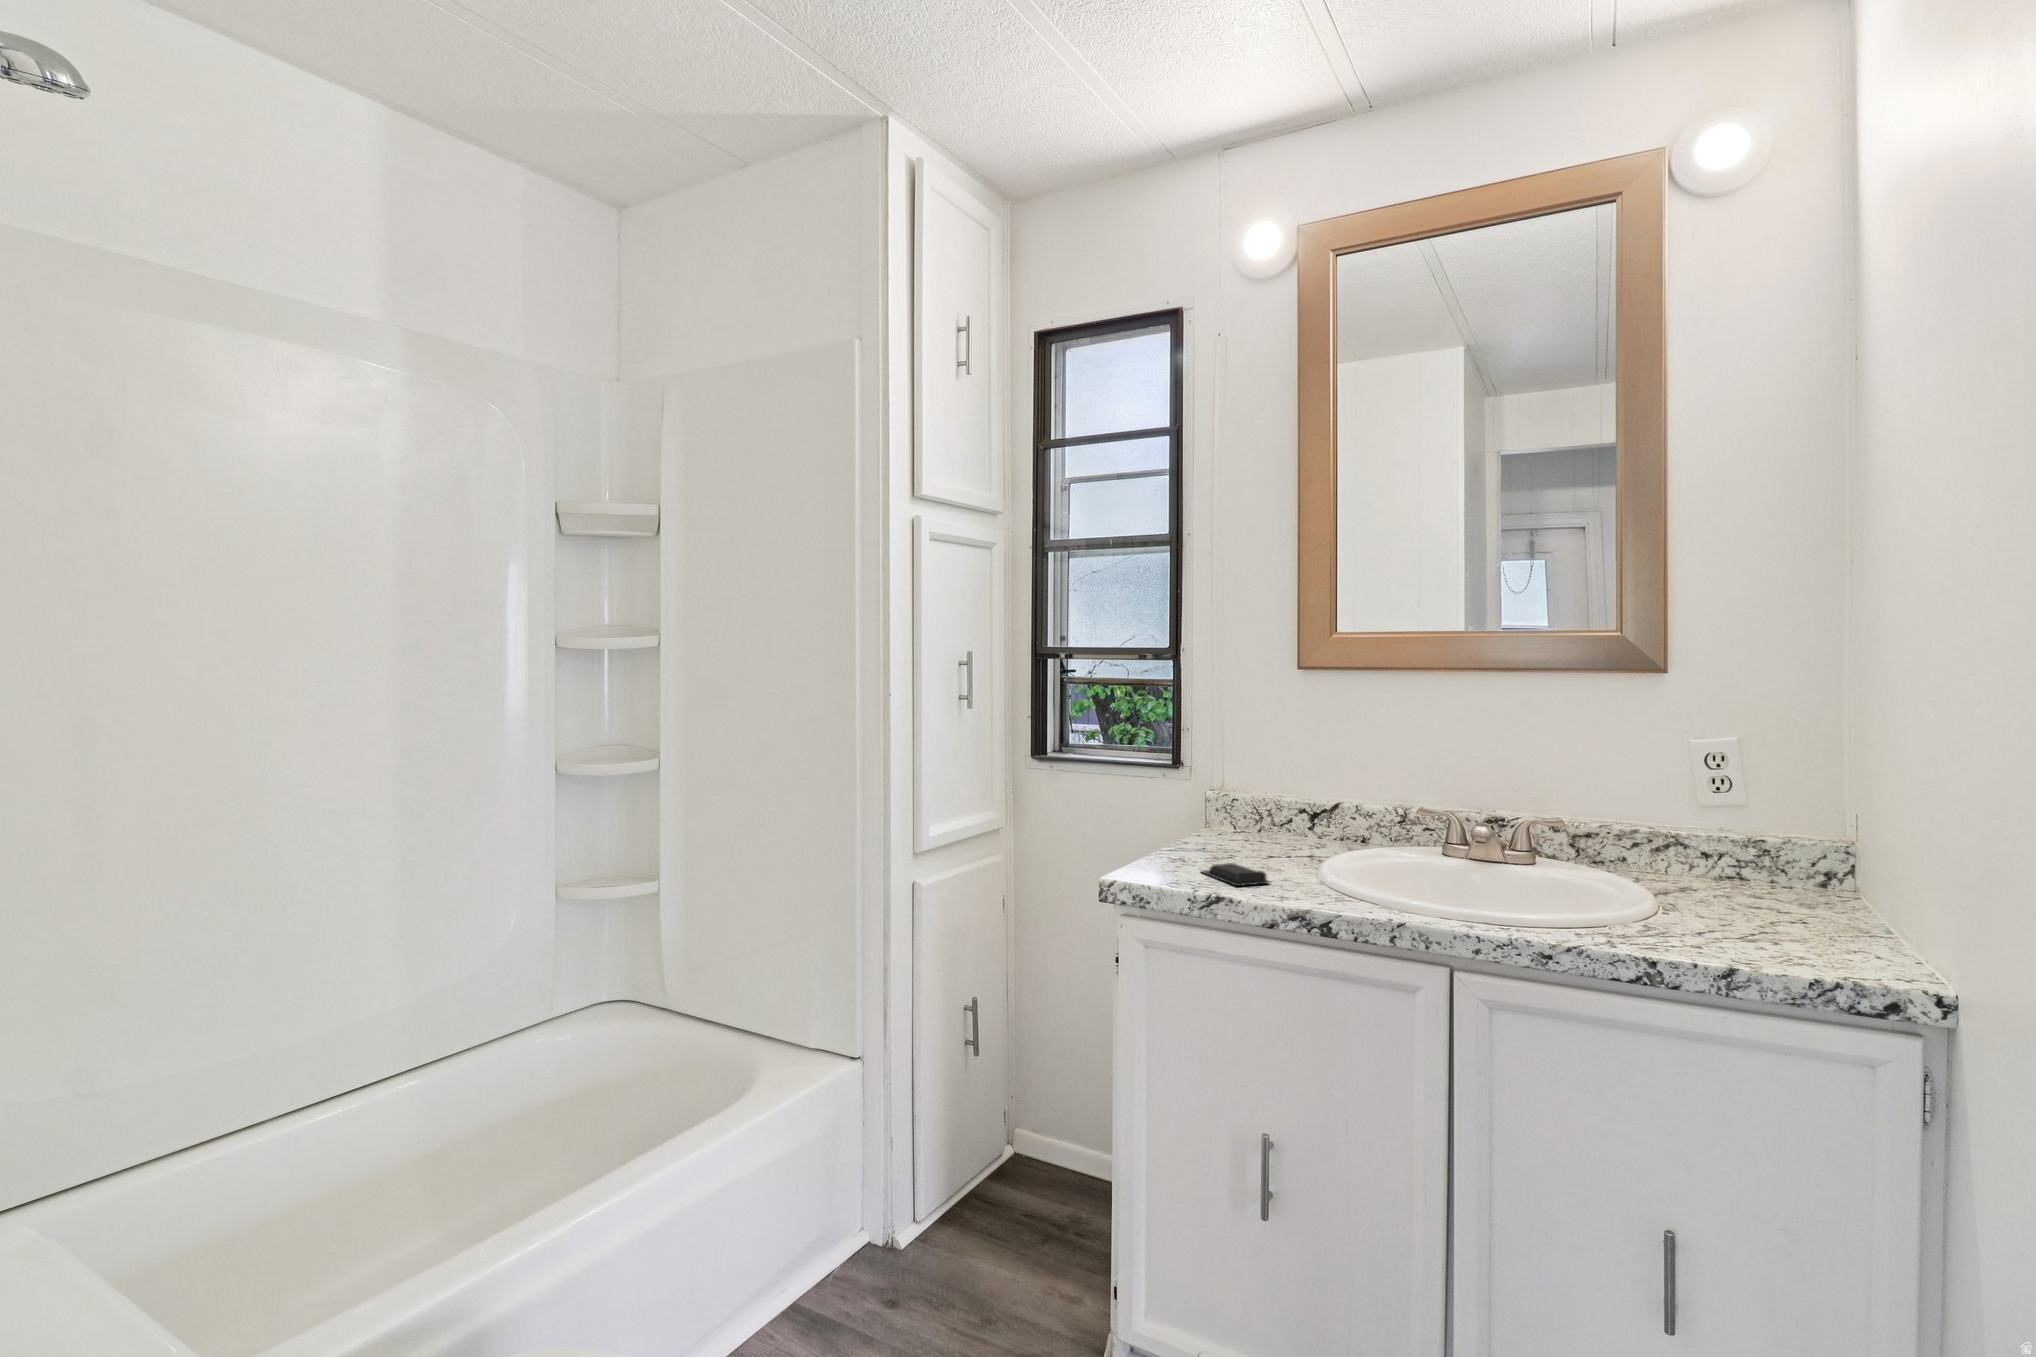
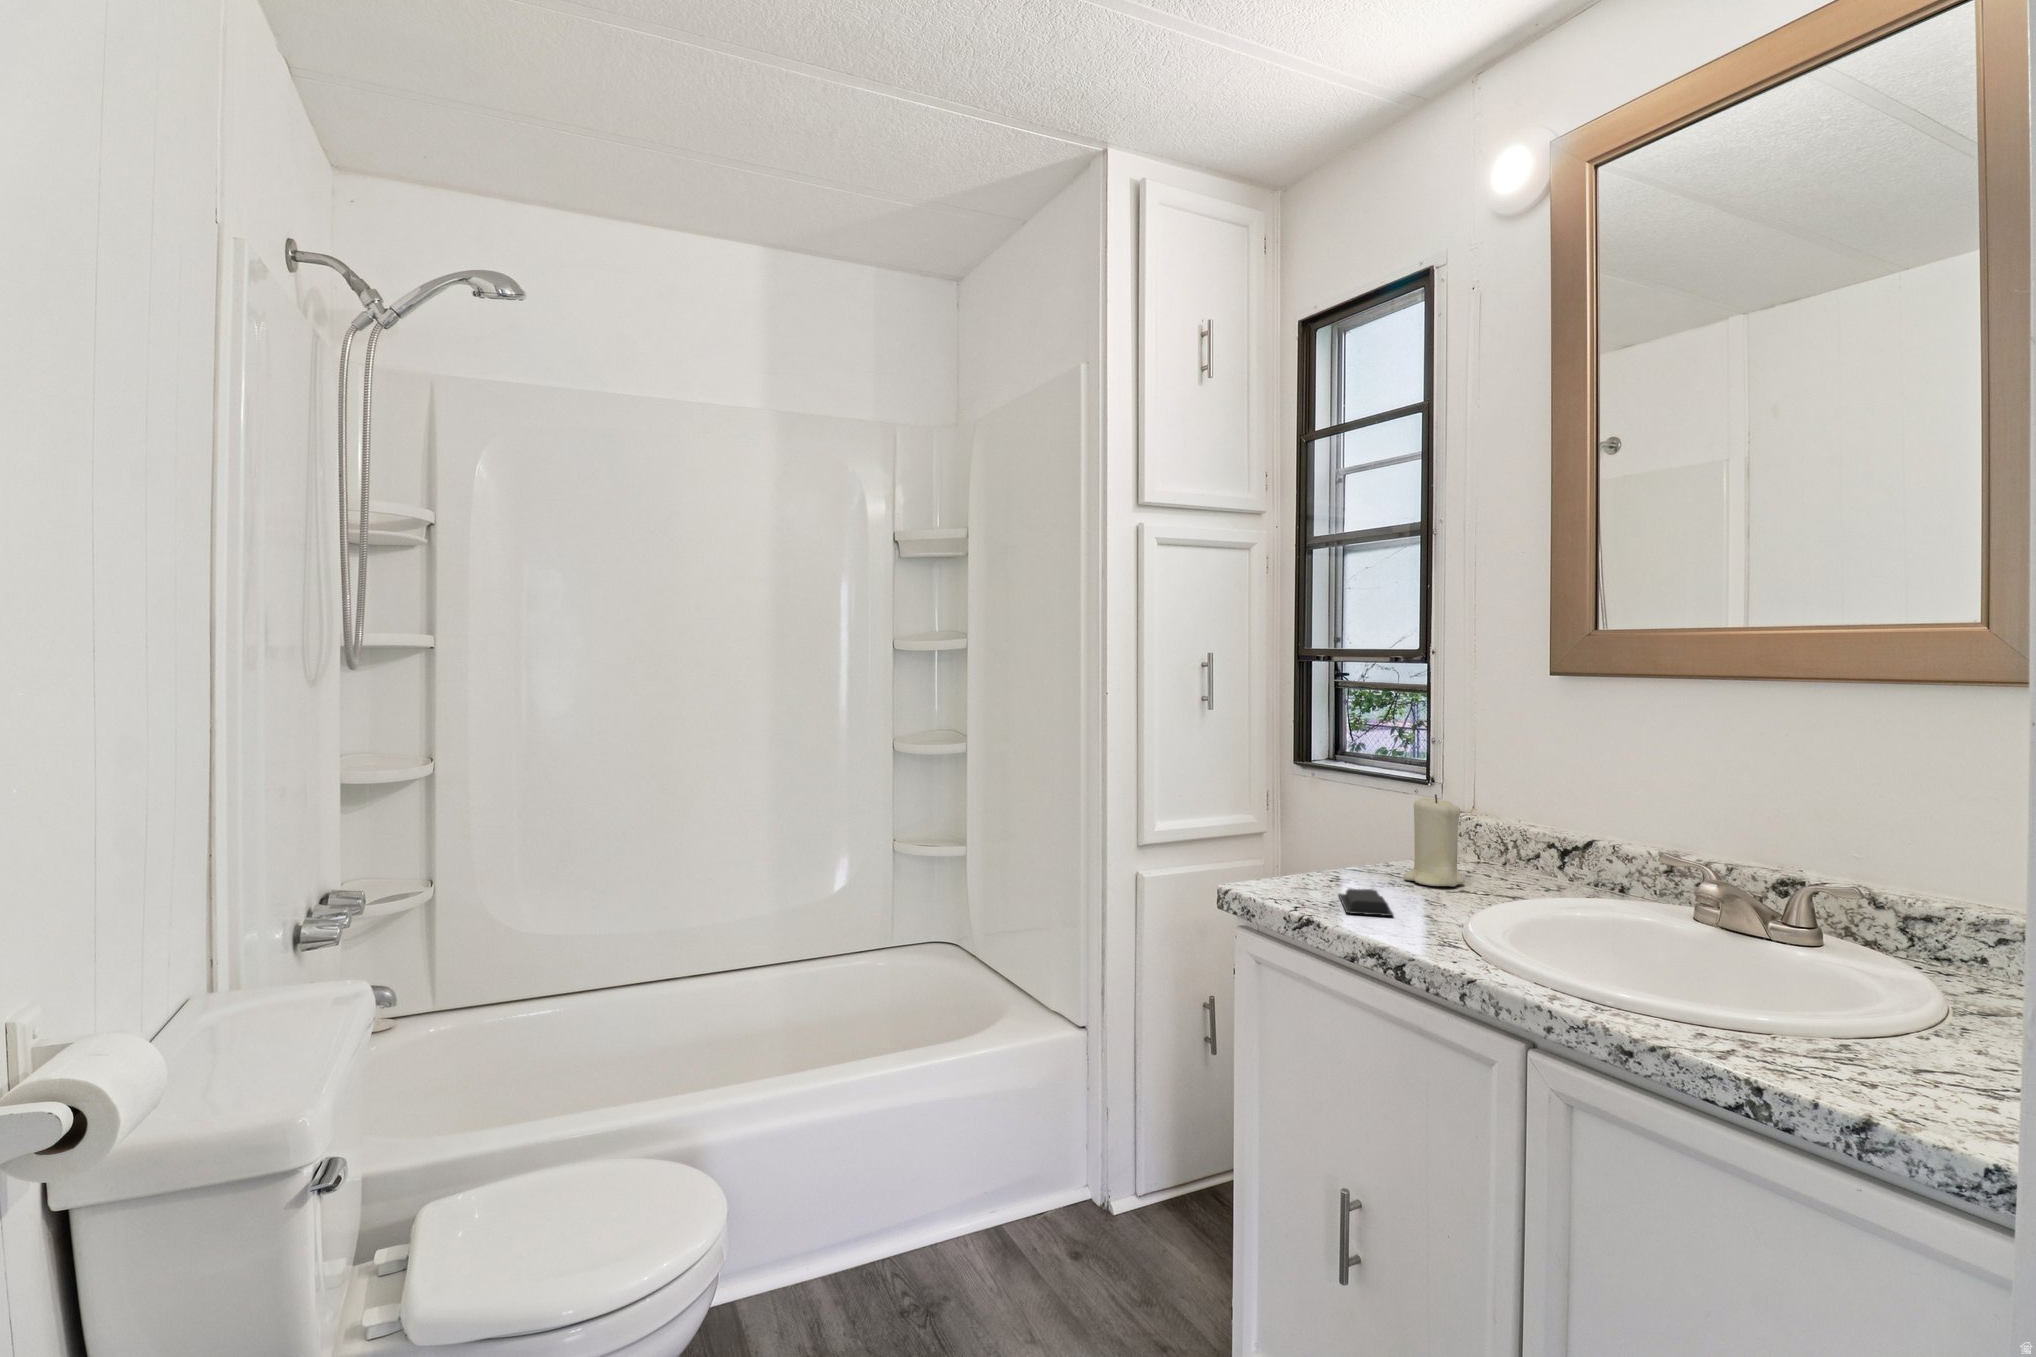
candle: none [1219,775,1267,855] -> present [1403,794,1465,886]

